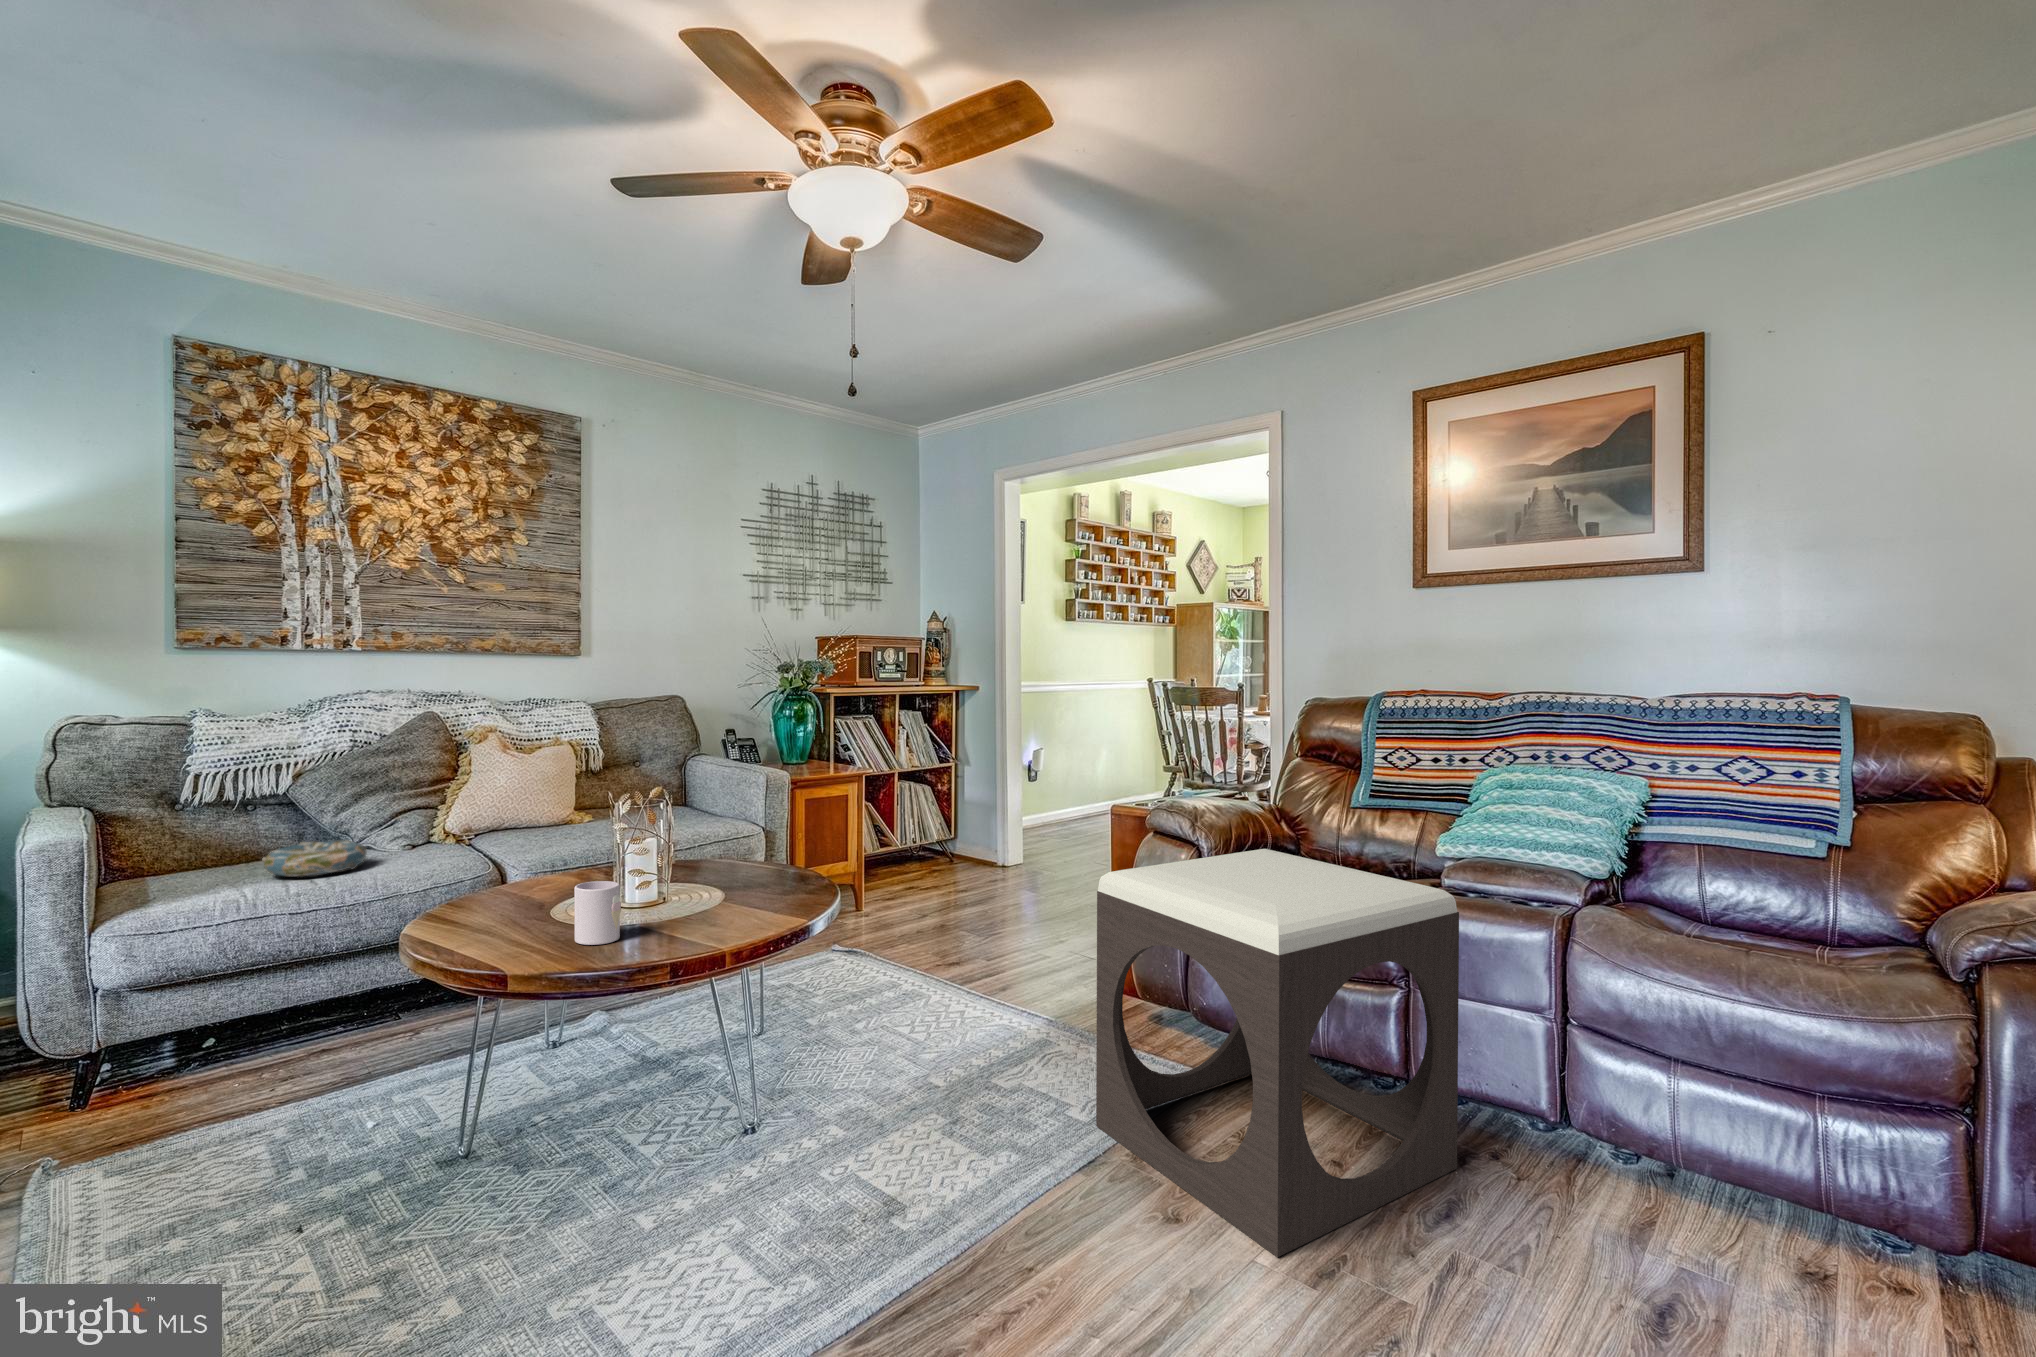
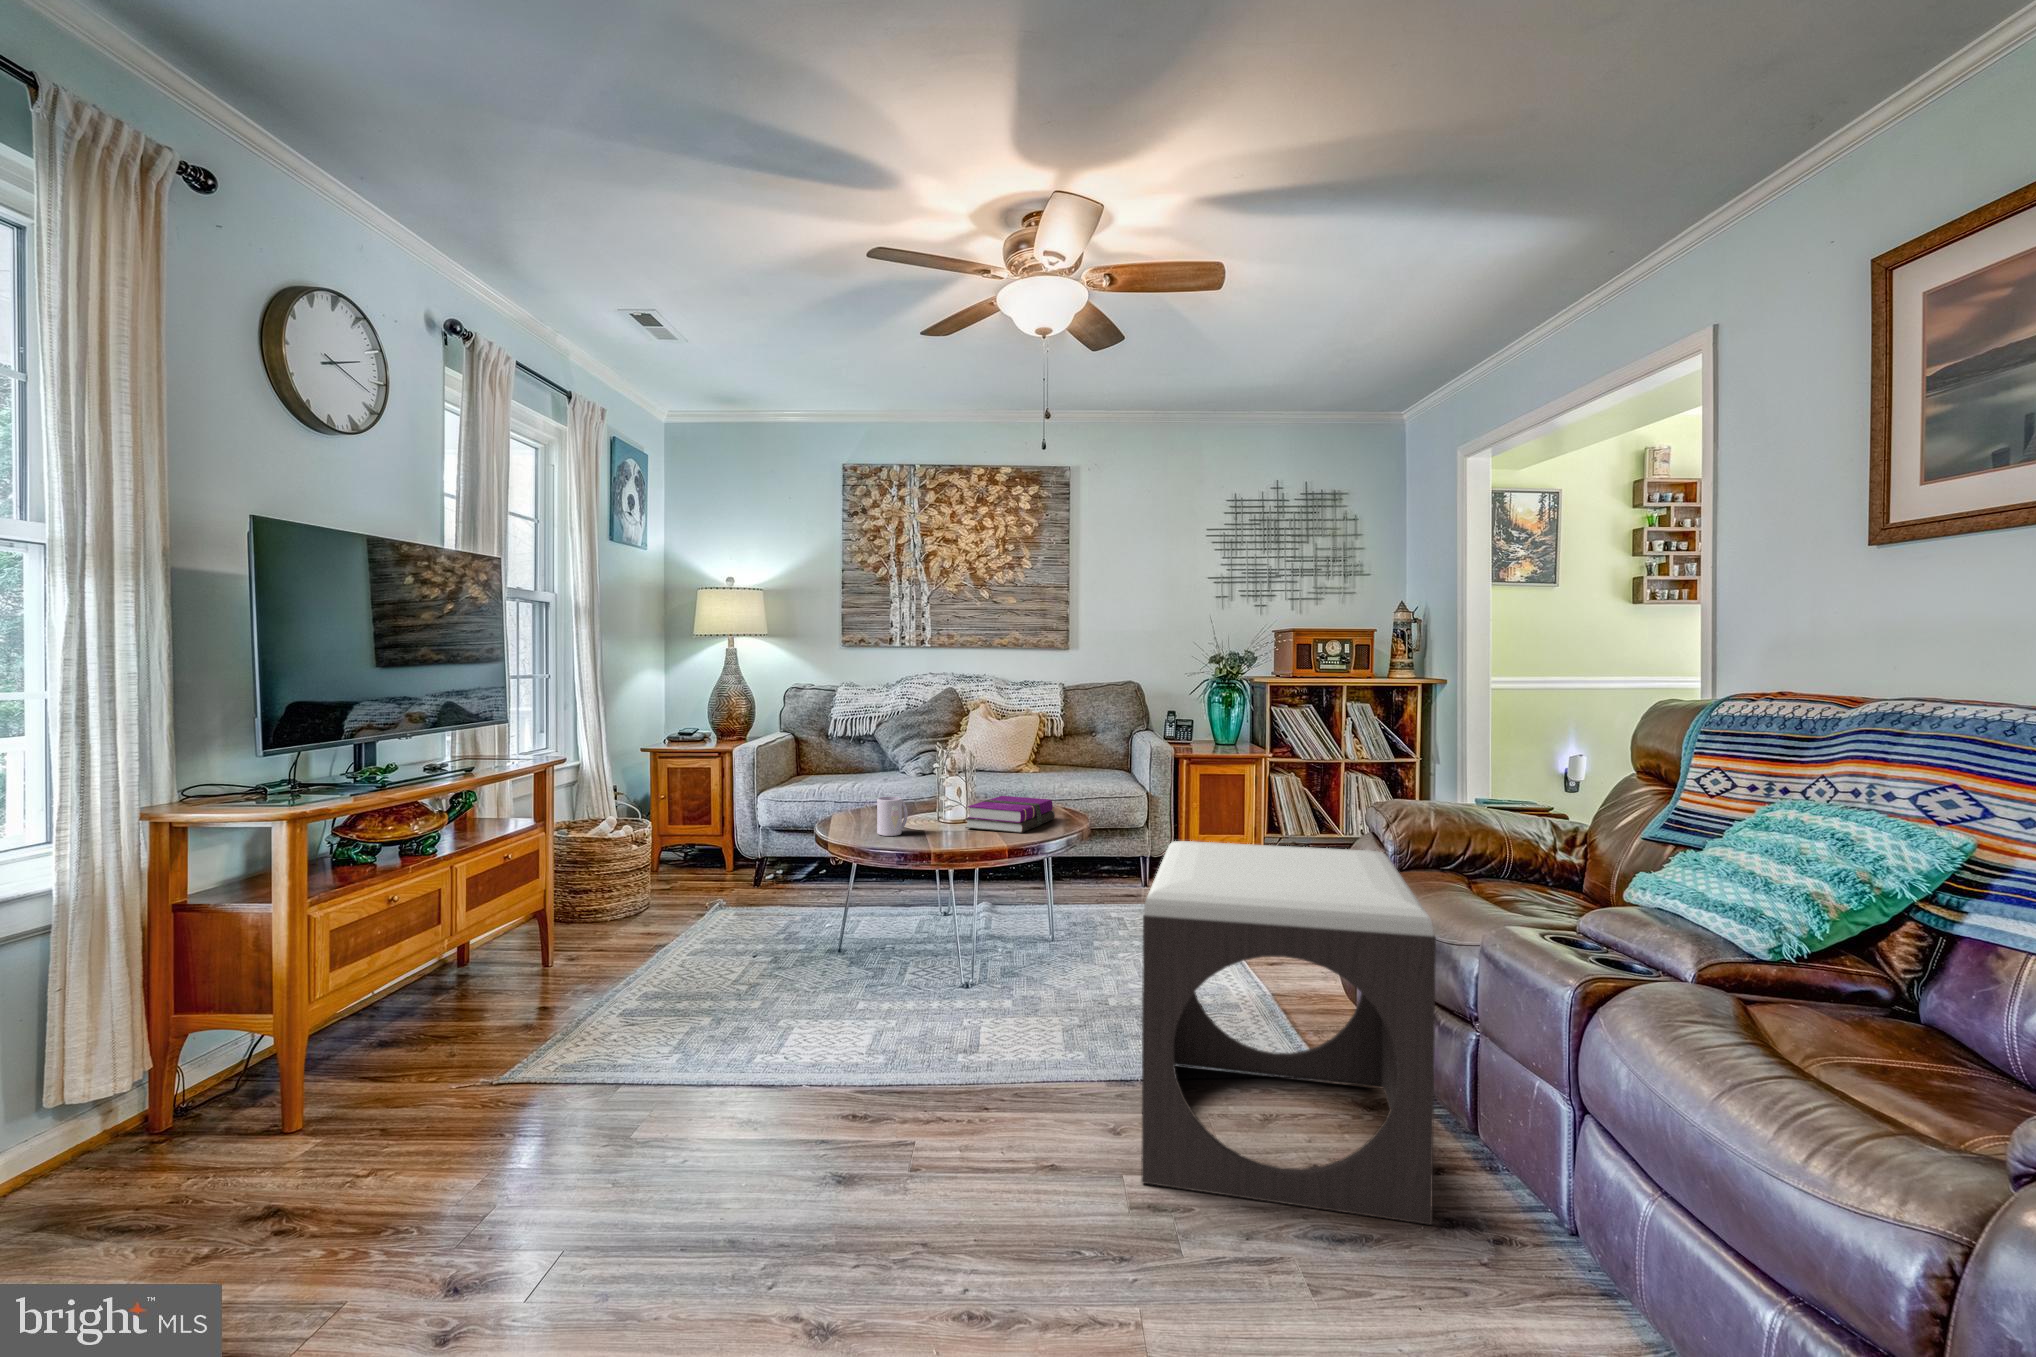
decorative bowl: present [262,841,367,877] -> none [843,764,895,784]
hardback book: none [692,851,789,909] -> present [965,796,1055,833]

